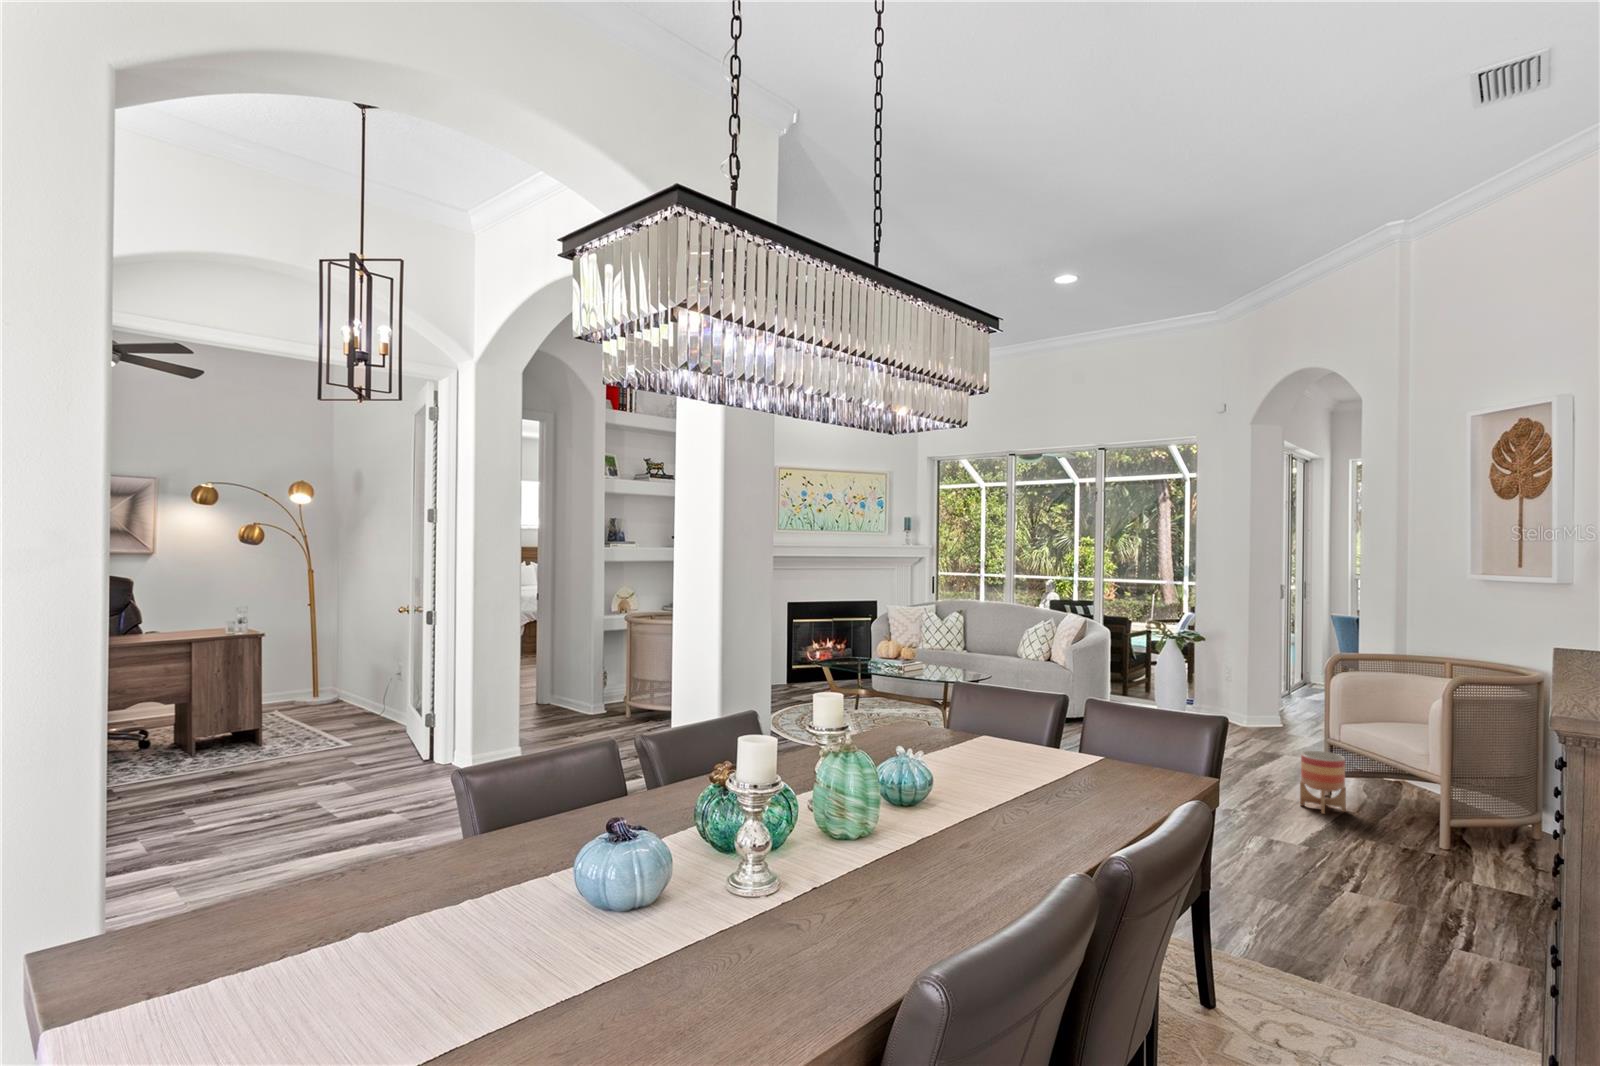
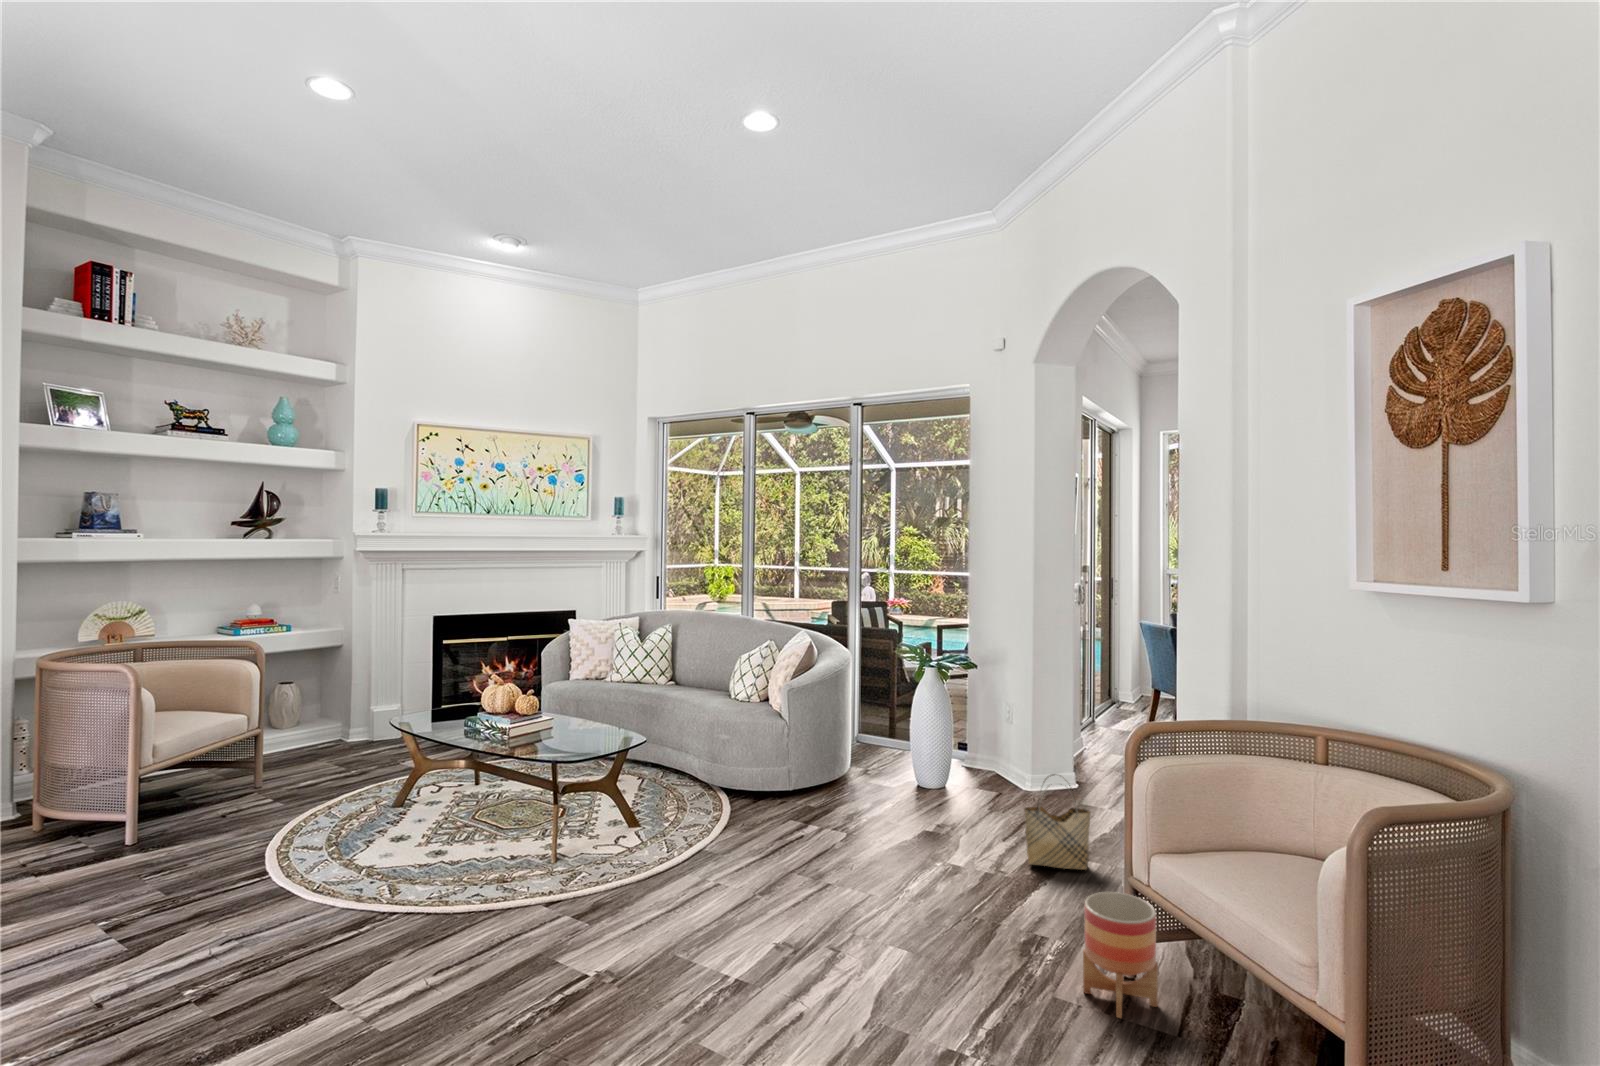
woven basket: none [1248,704,1295,764] -> present [1024,774,1090,870]

